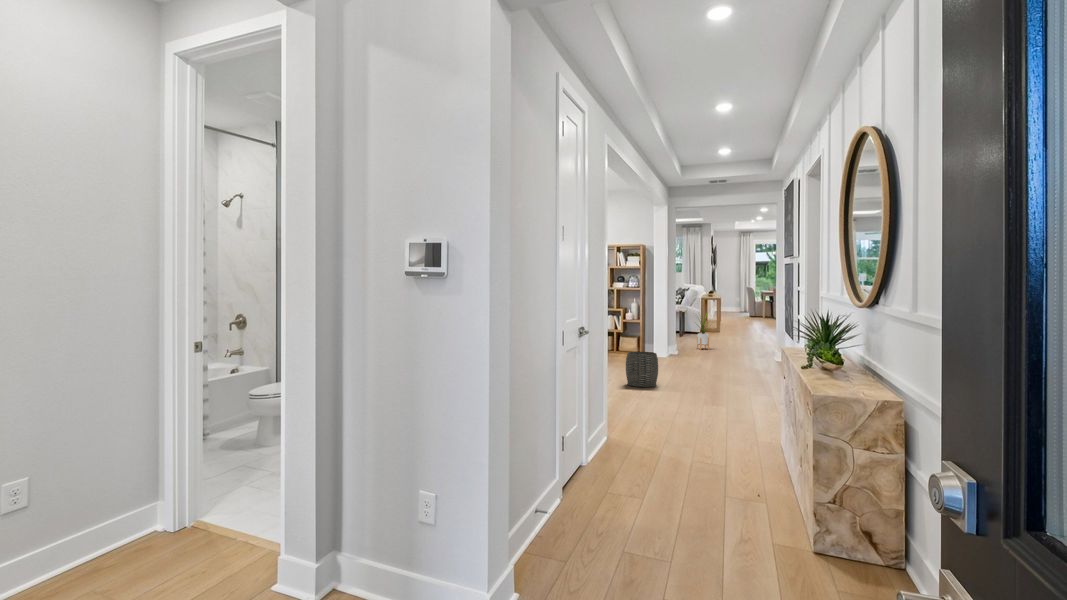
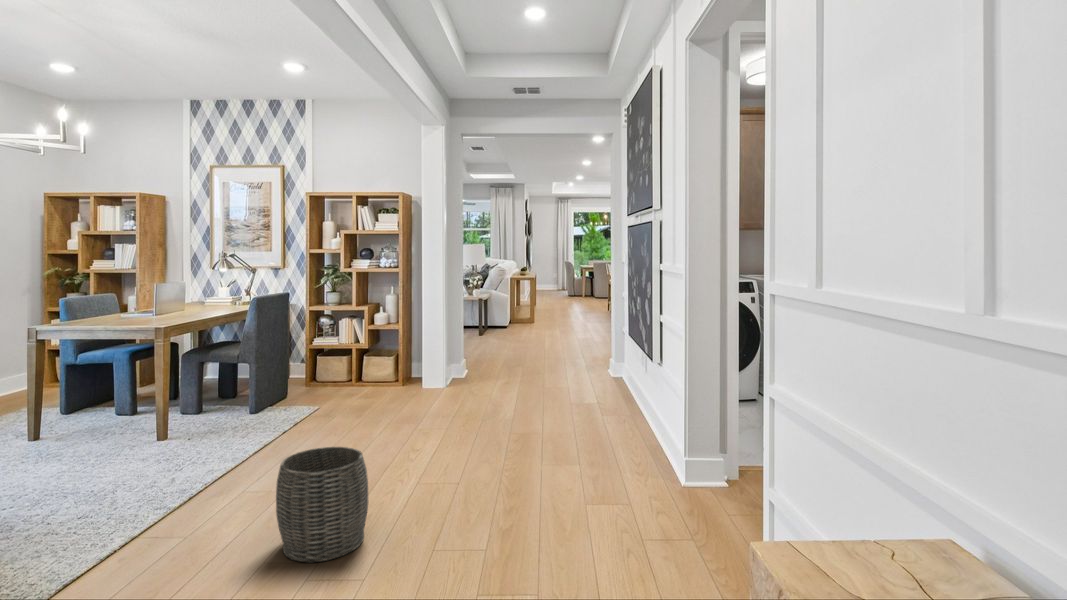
house plant: present [697,314,709,350] -> none [489,300,524,365]

